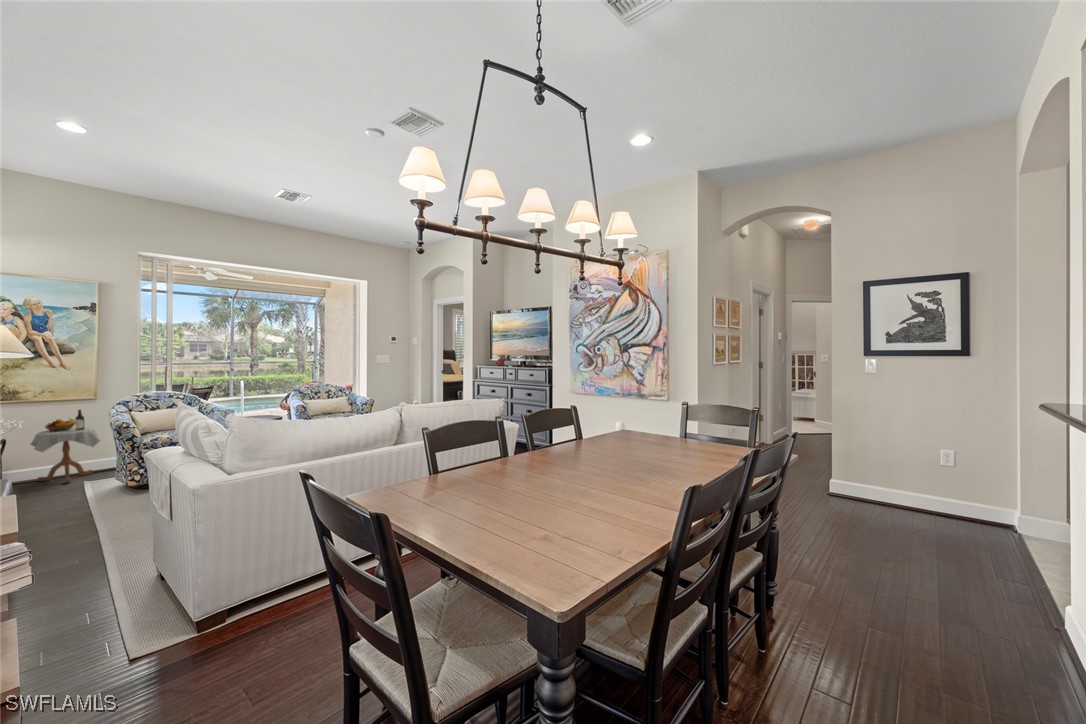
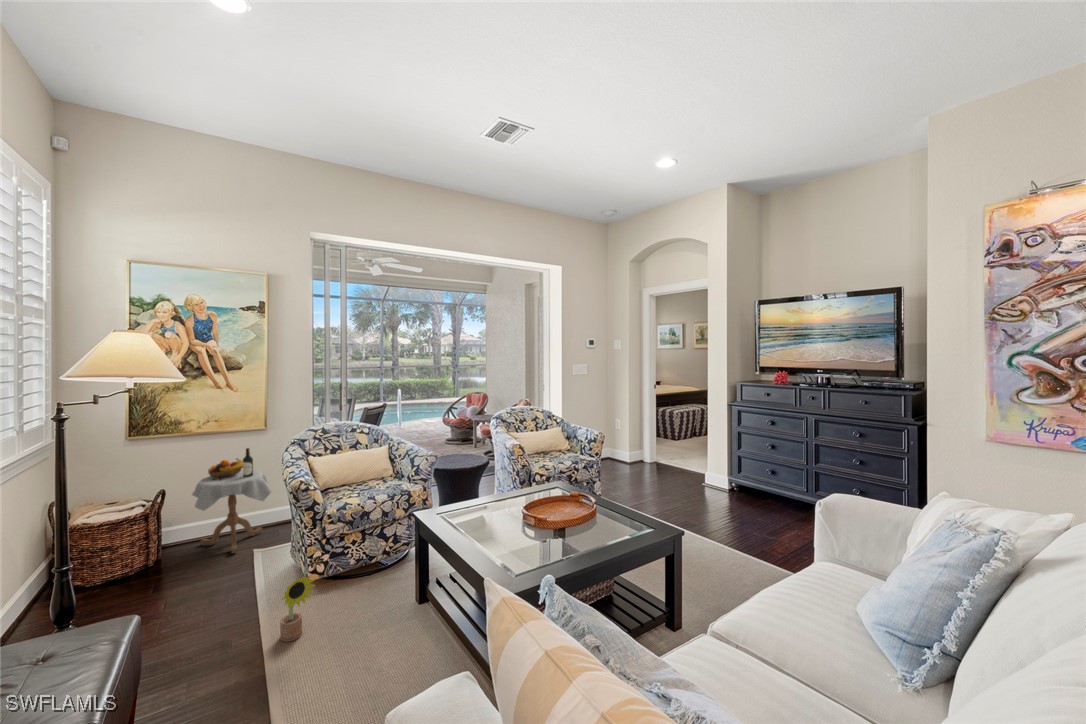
decorative plant: none [106,470,131,510] -> present [280,576,315,642]

